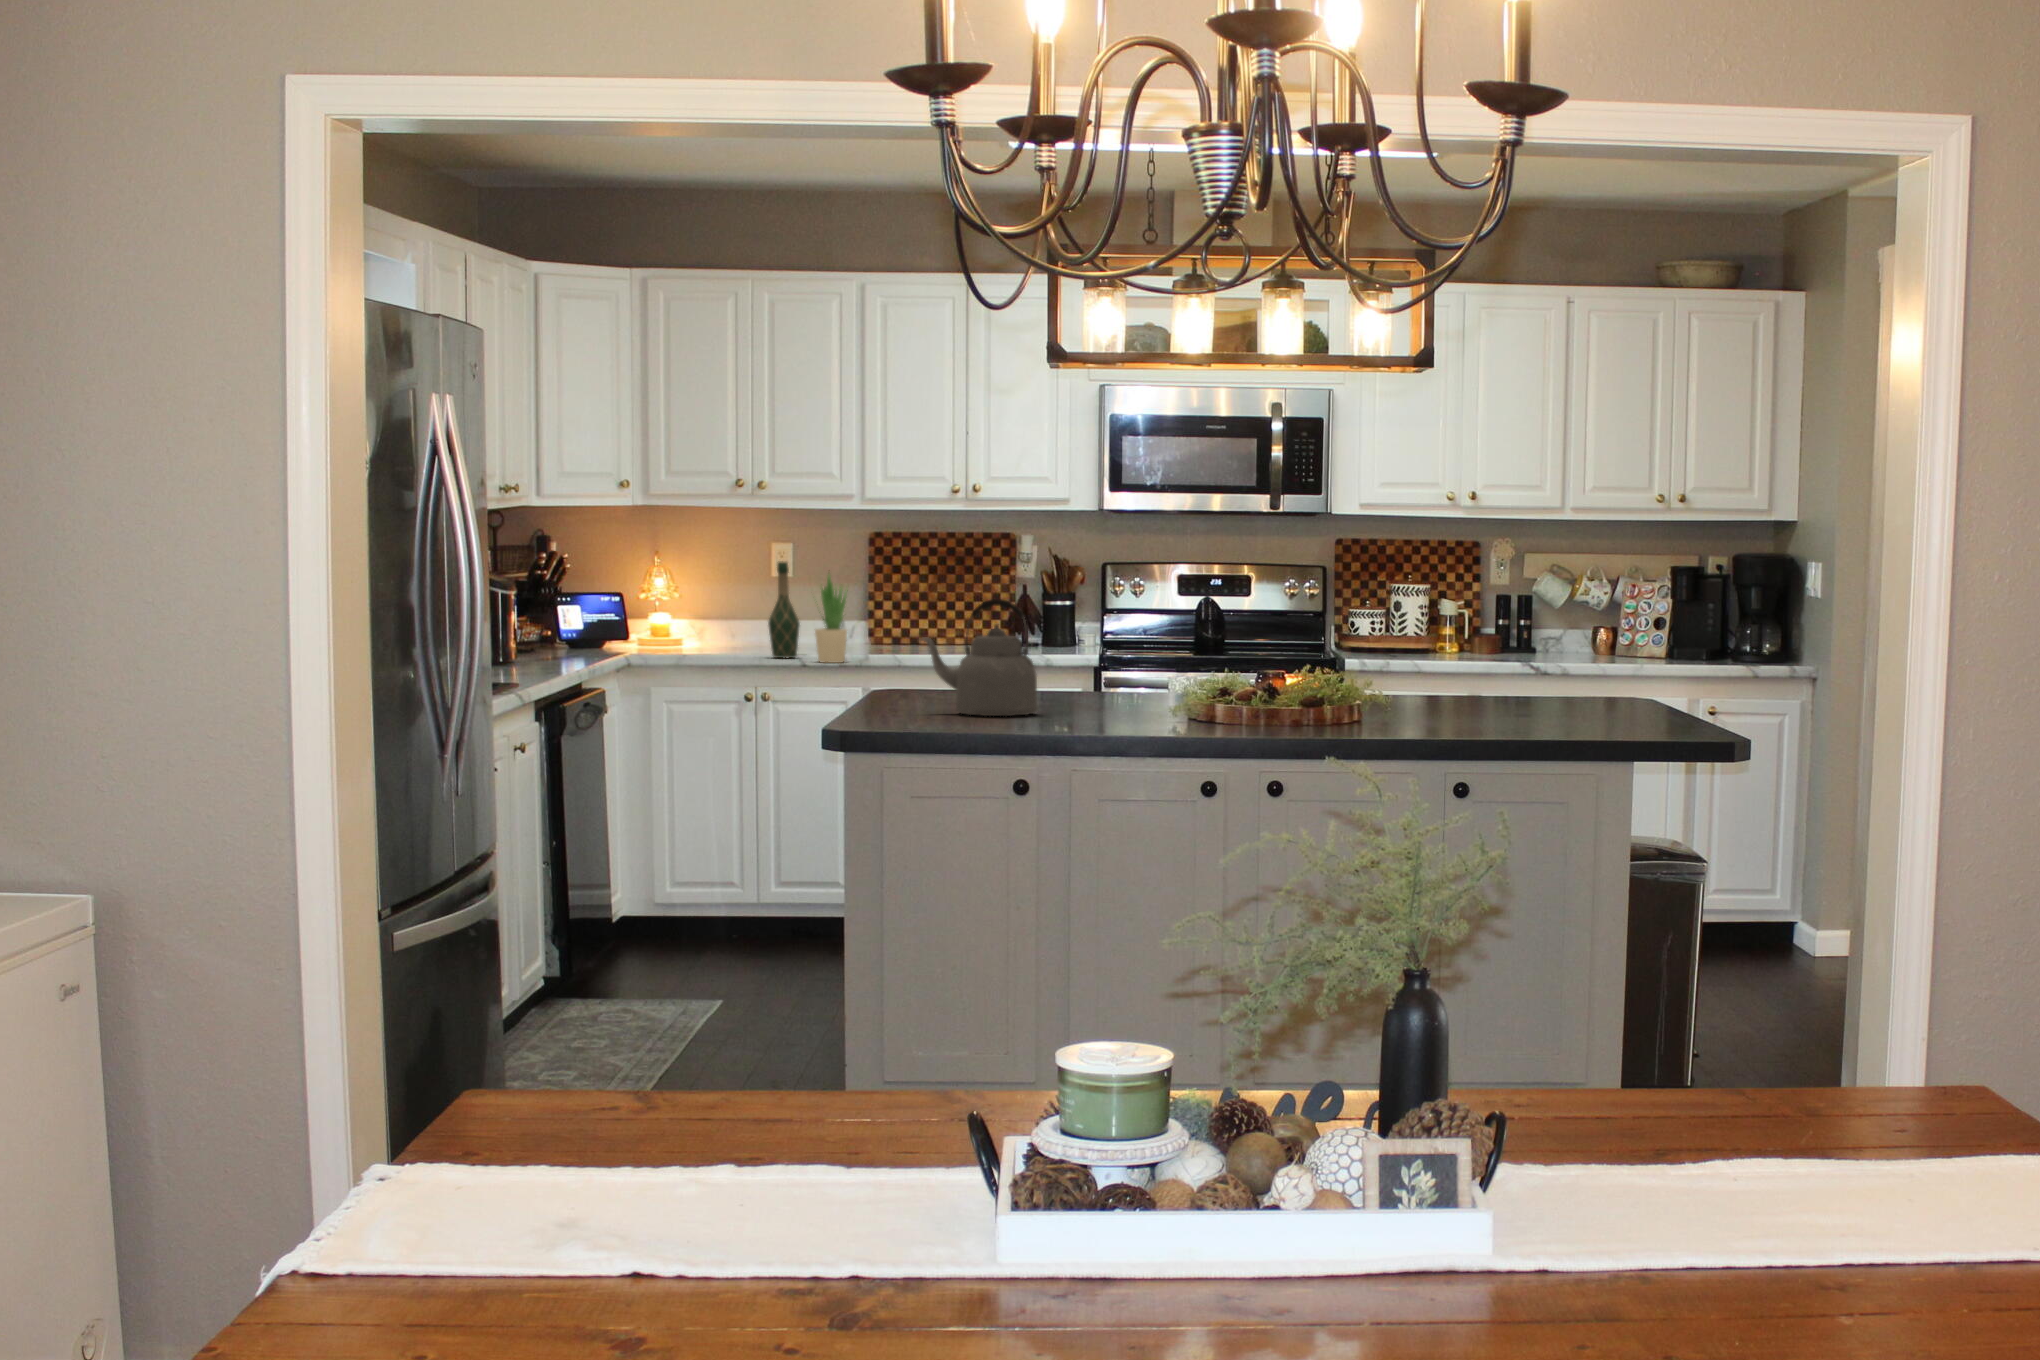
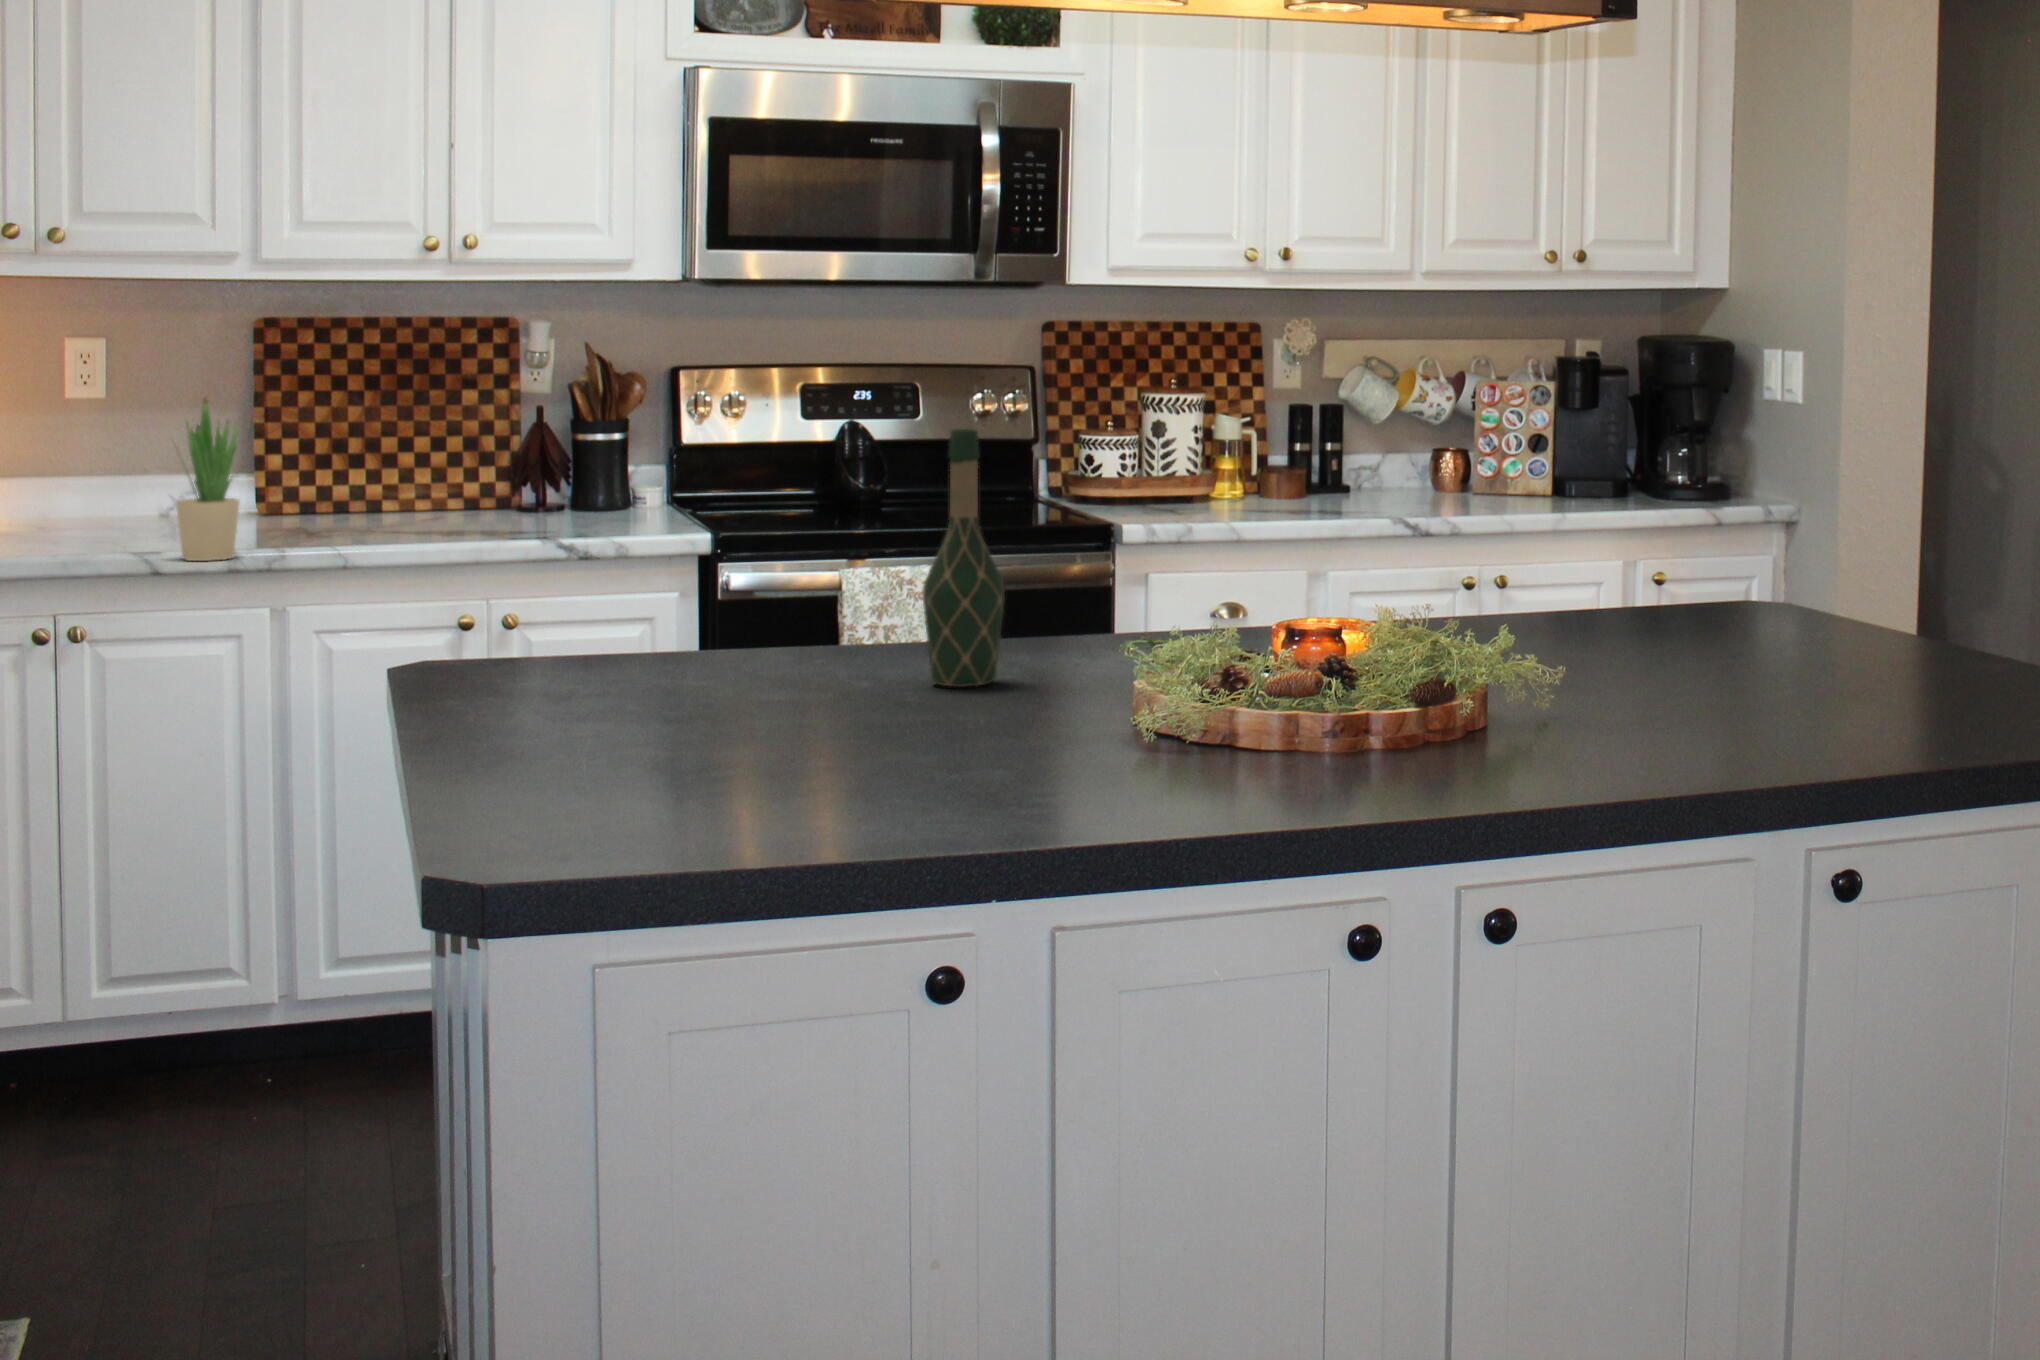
wine bottle: present [768,561,800,658] -> present [922,429,1005,687]
kettle: present [920,599,1038,716] -> none [594,501,843,739]

